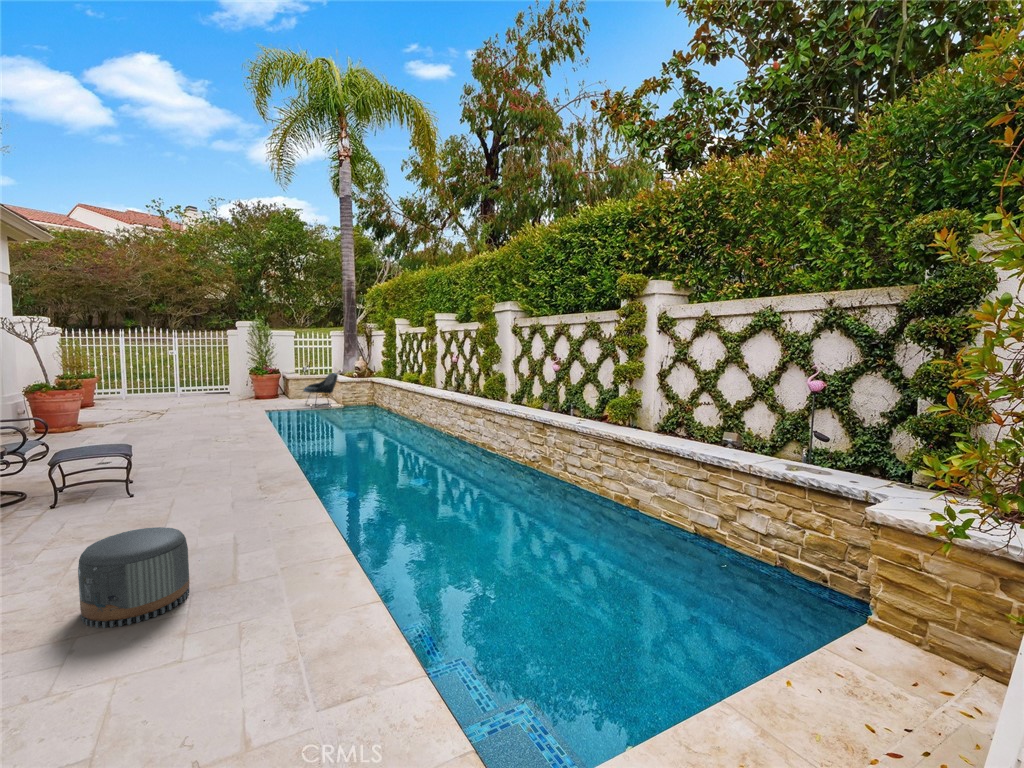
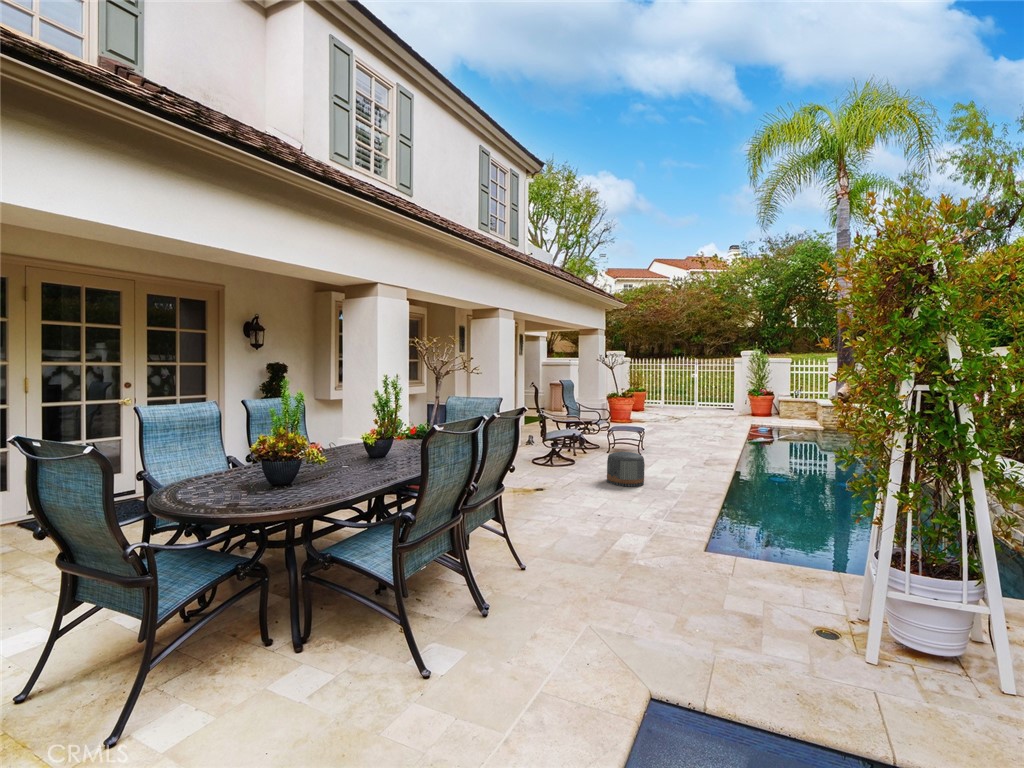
lounge chair: present [303,373,338,408] -> none [788,398,822,429]

